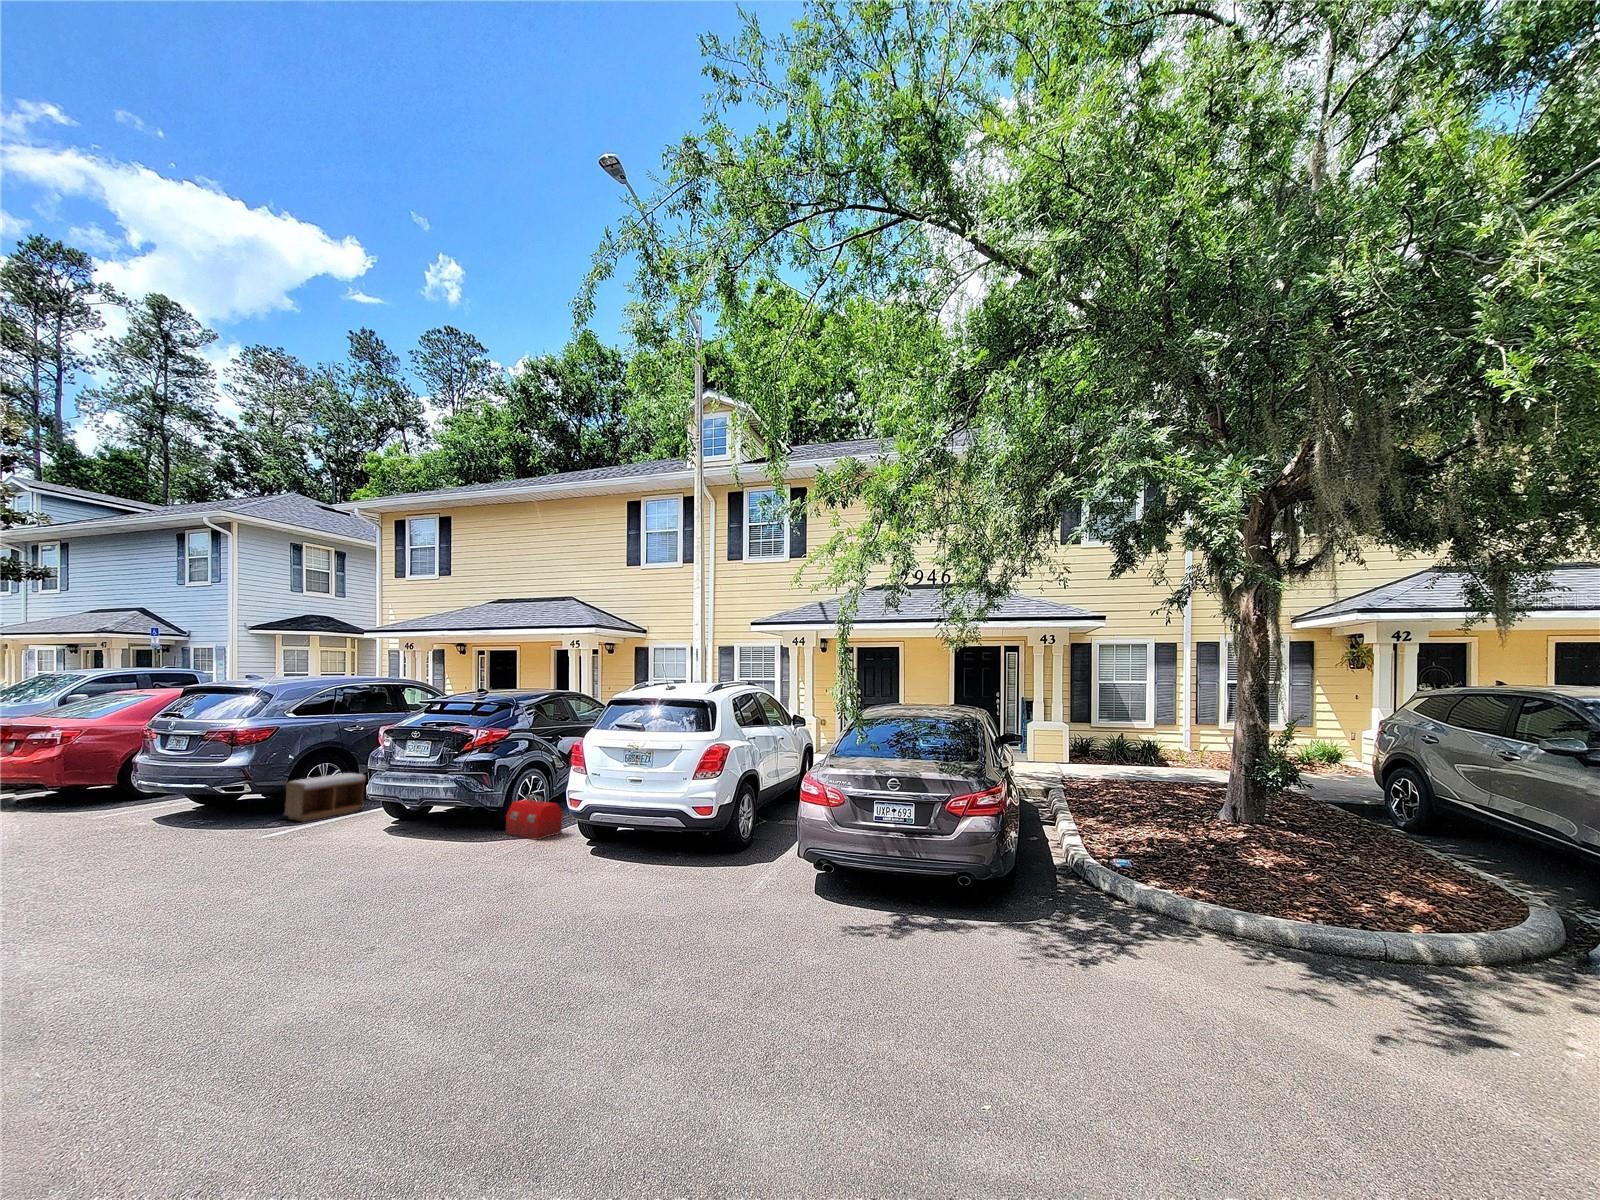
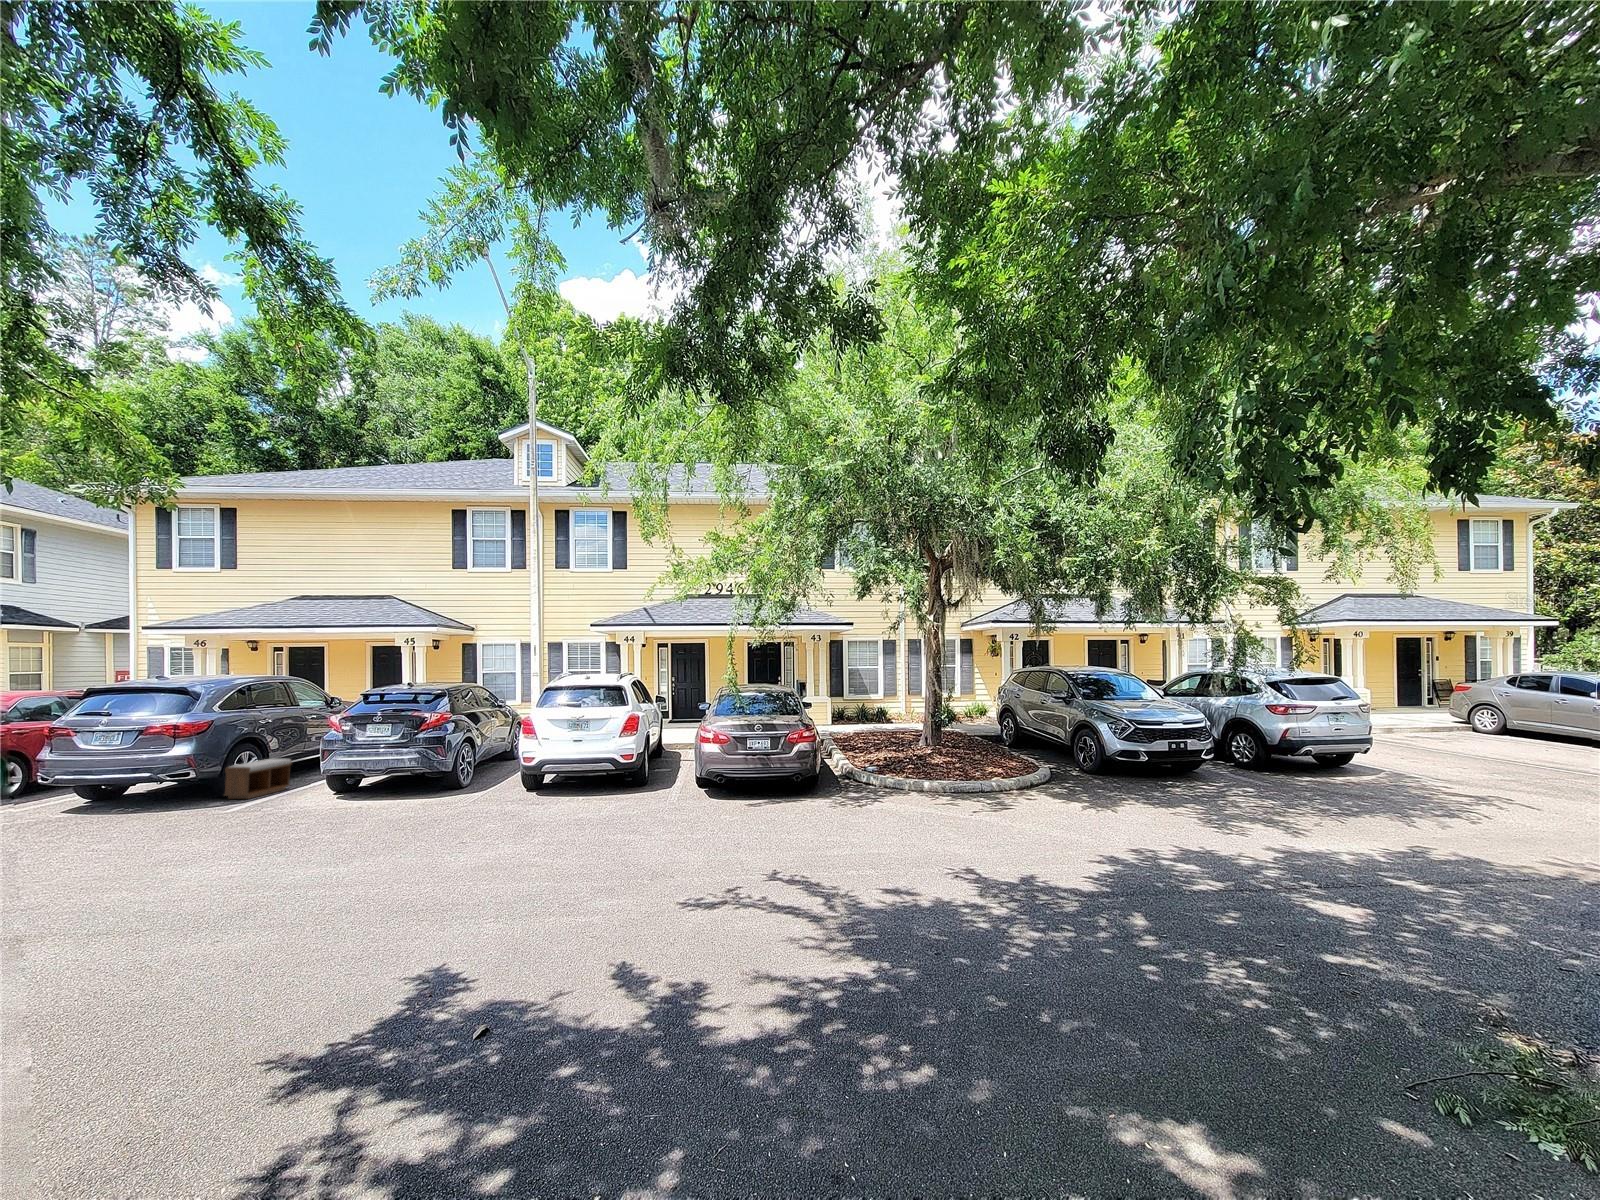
toolbox: present [506,795,563,840] -> none [454,761,500,792]

